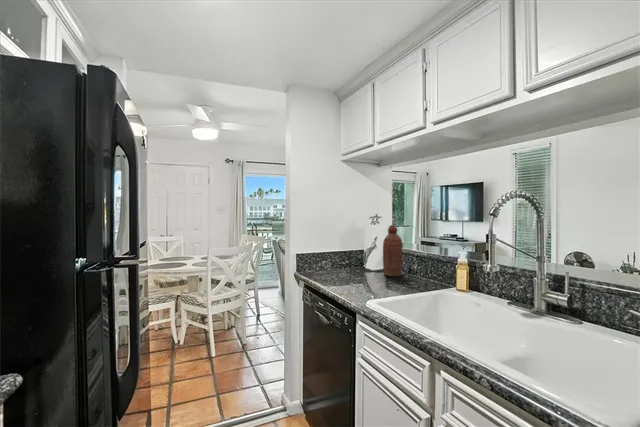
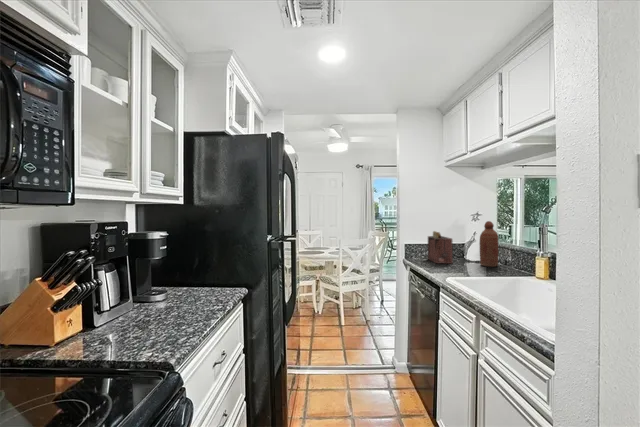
toaster: none [323,237,354,276] -> present [428,231,453,264]

